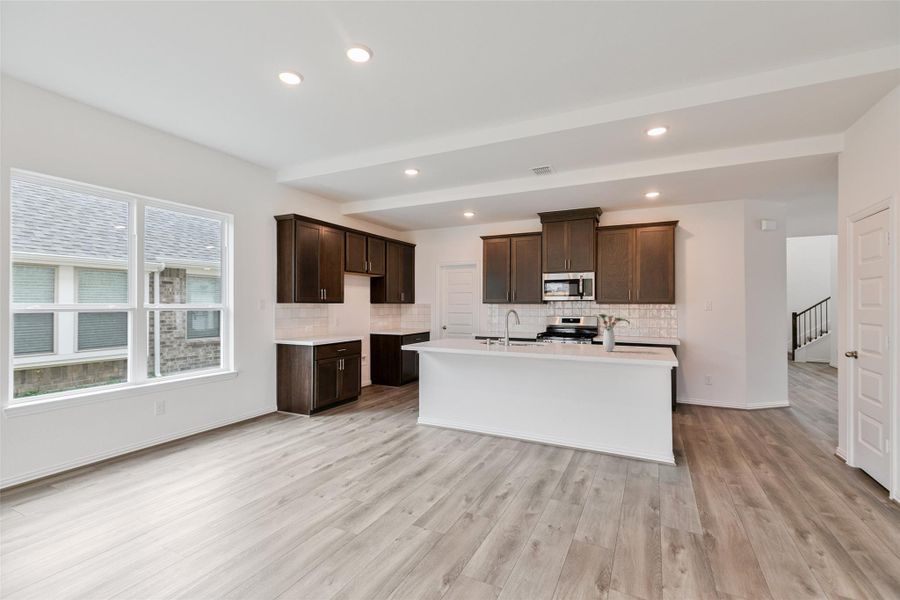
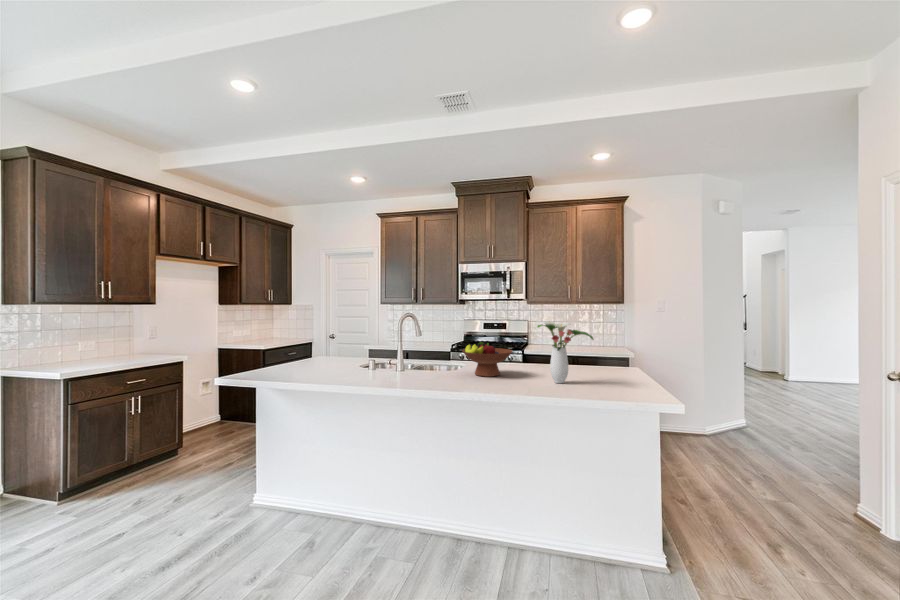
fruit bowl: none [546,326,580,348] -> present [462,342,513,377]

